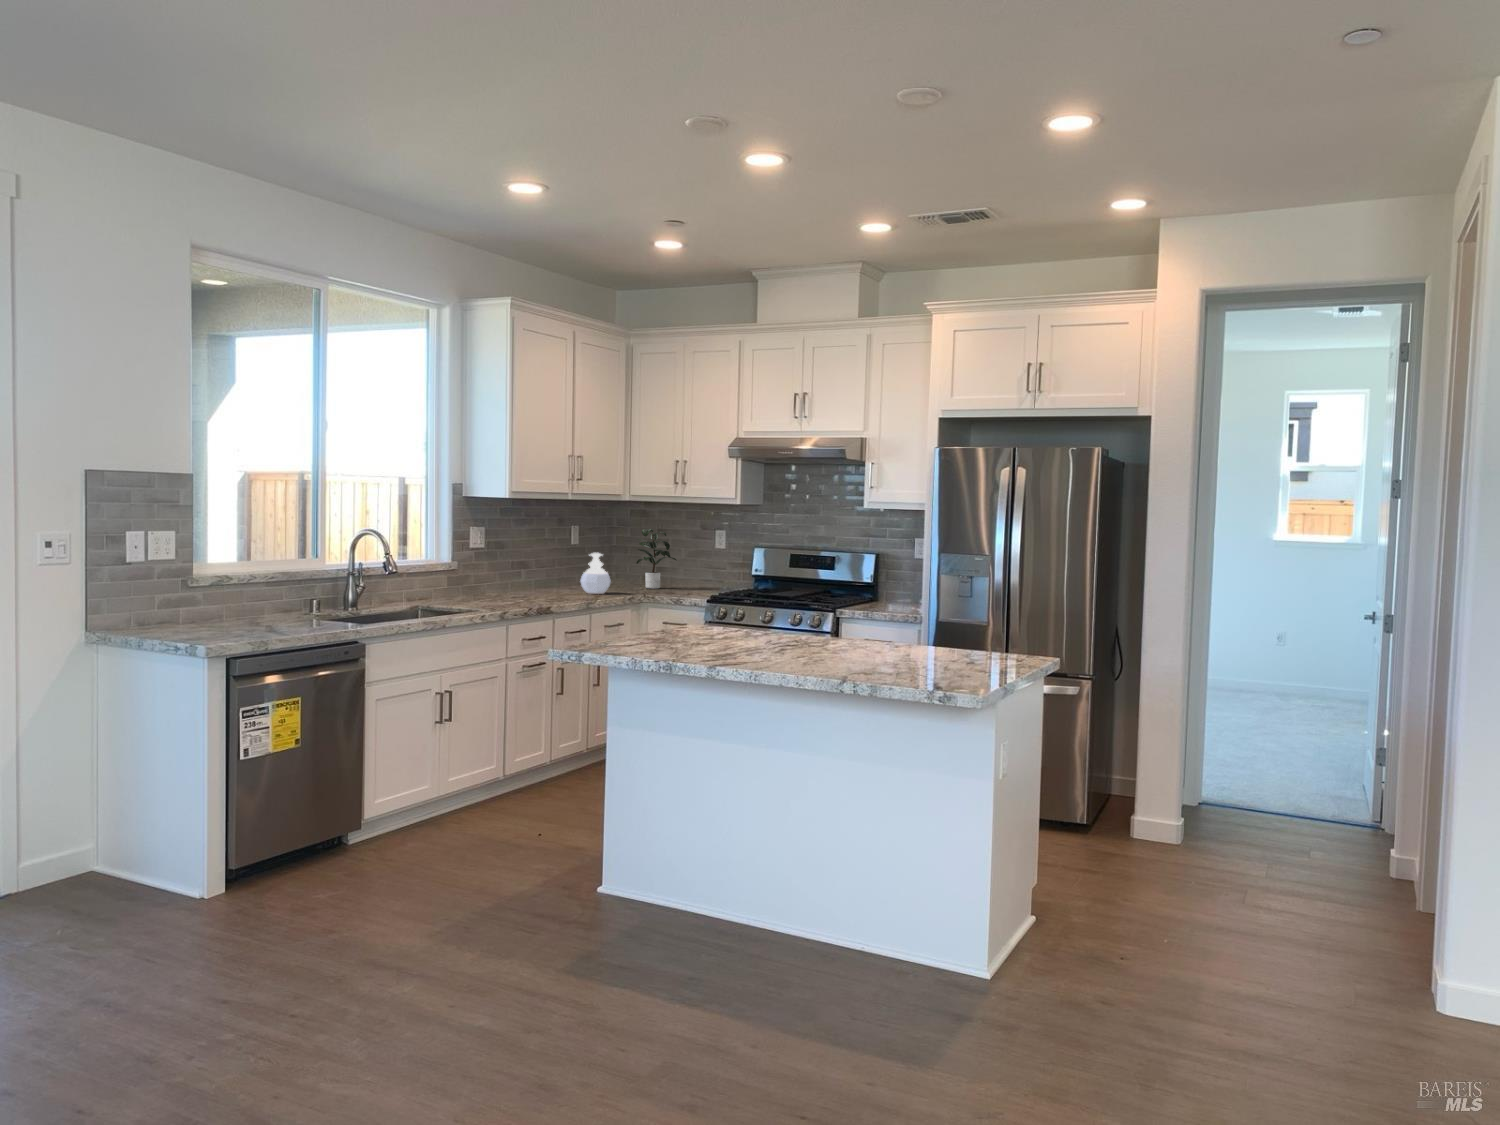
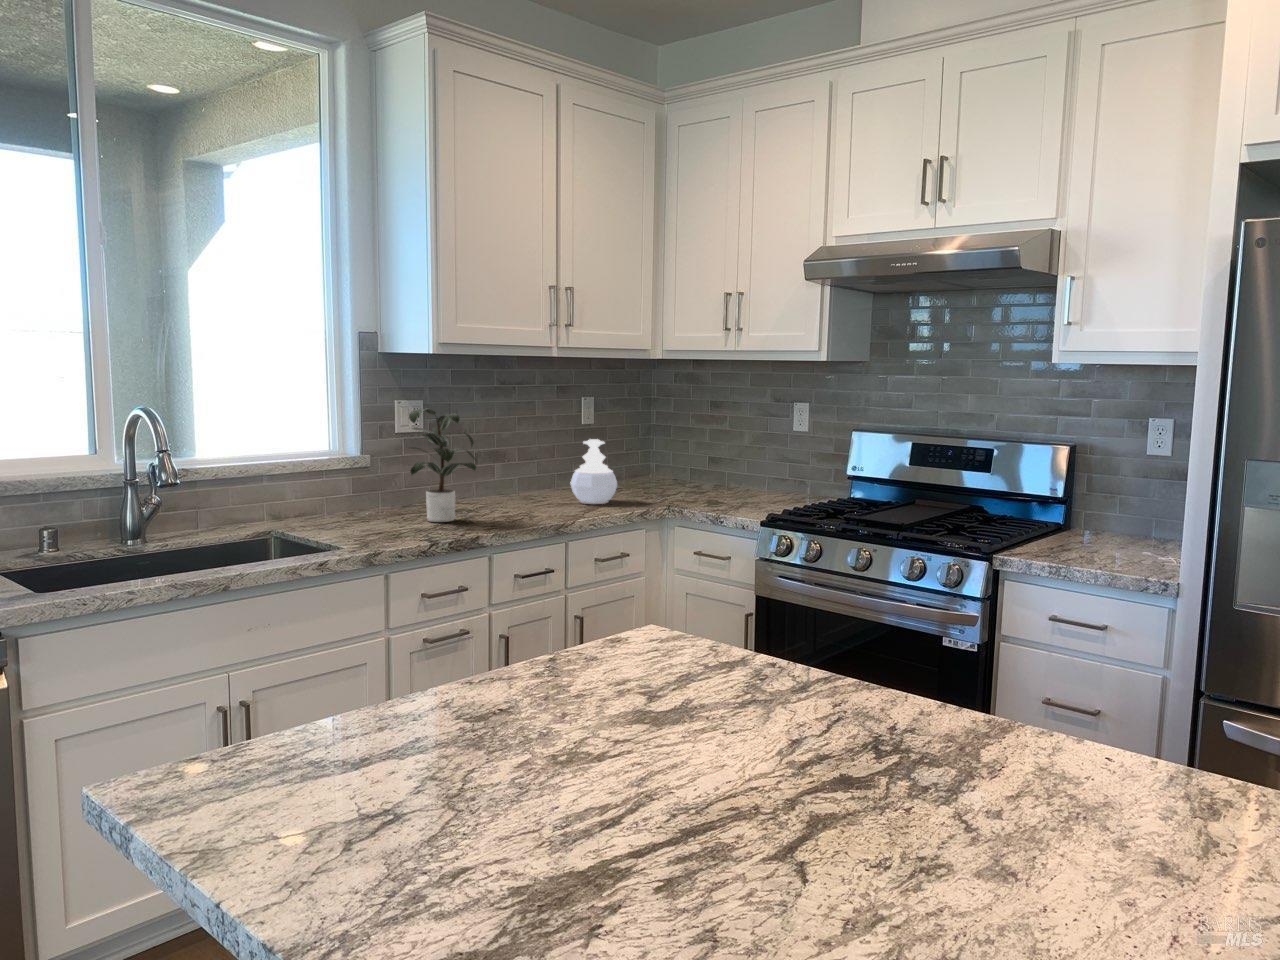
potted plant: present [637,529,676,589] -> present [409,409,476,522]

